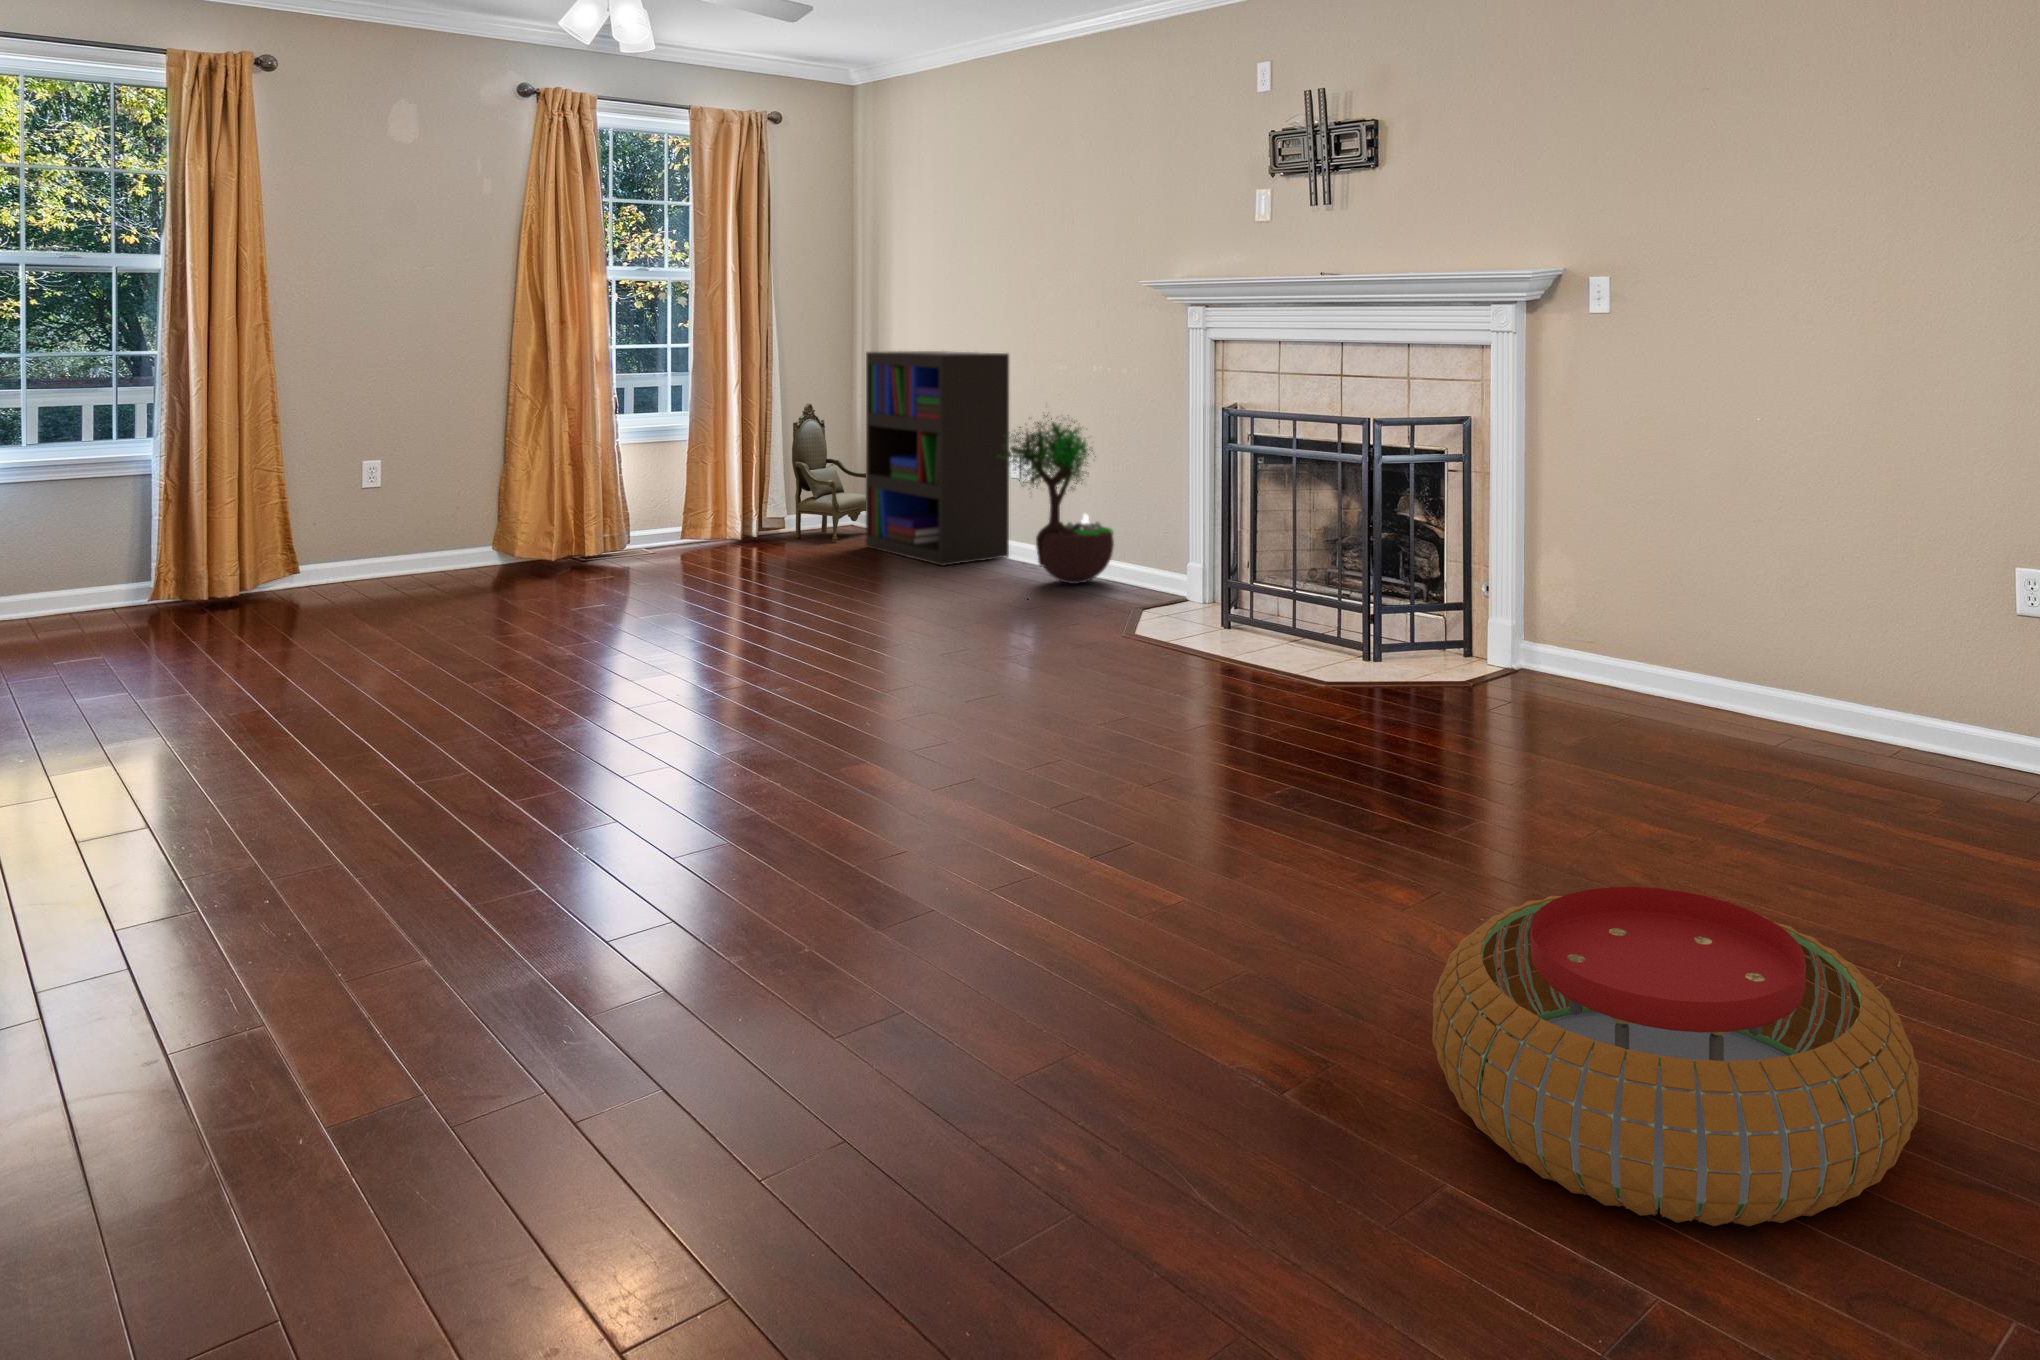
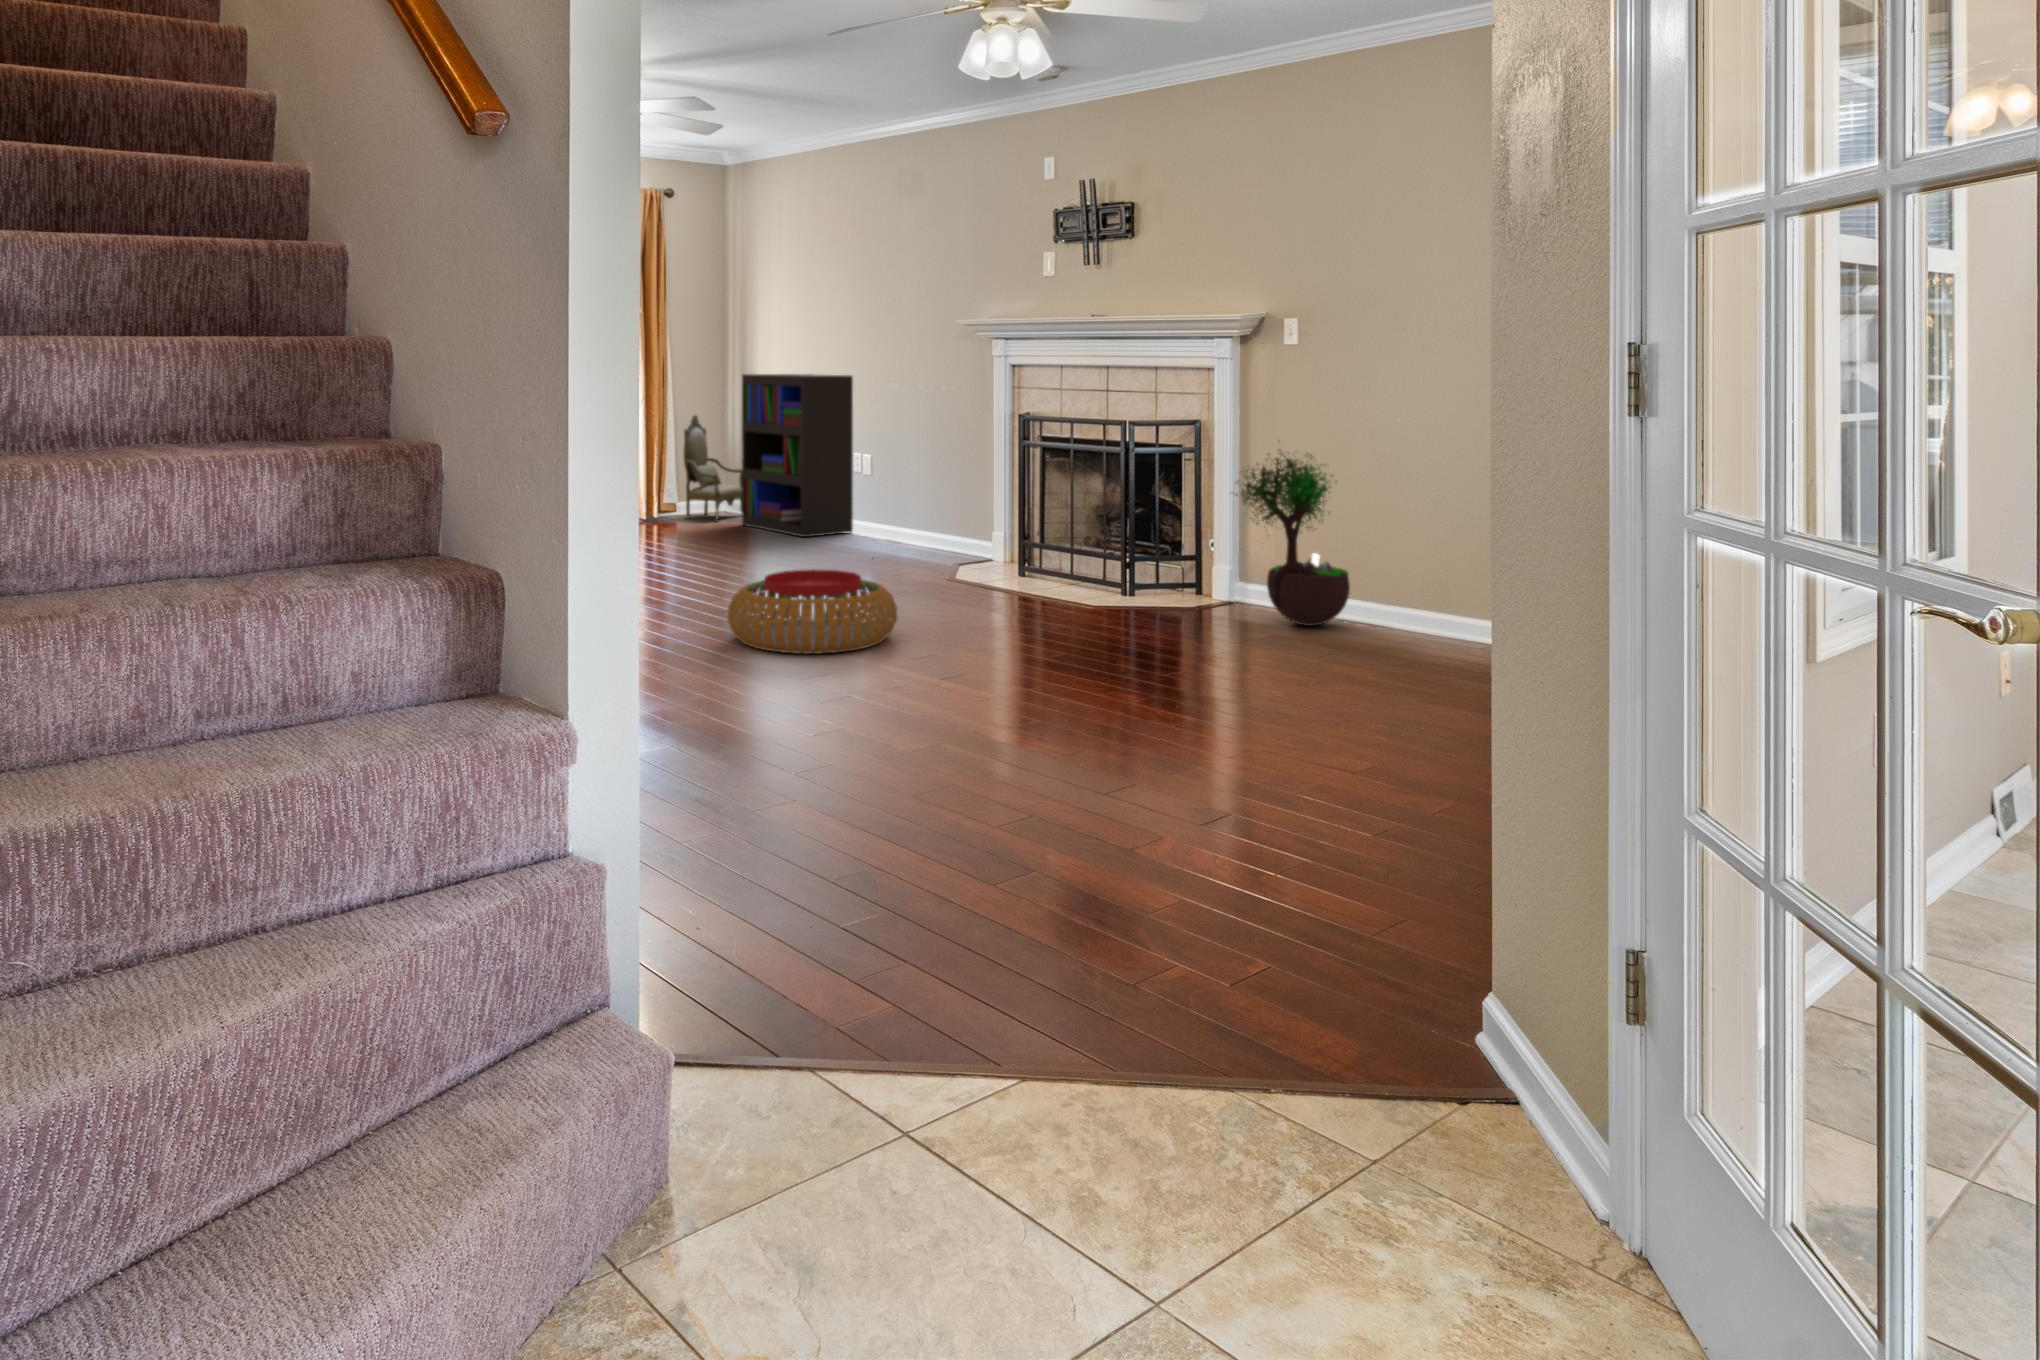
potted tree: present [997,415,1114,584] -> present [1231,440,1350,626]
pouf: present [1432,887,1919,1226] -> present [727,569,897,654]

